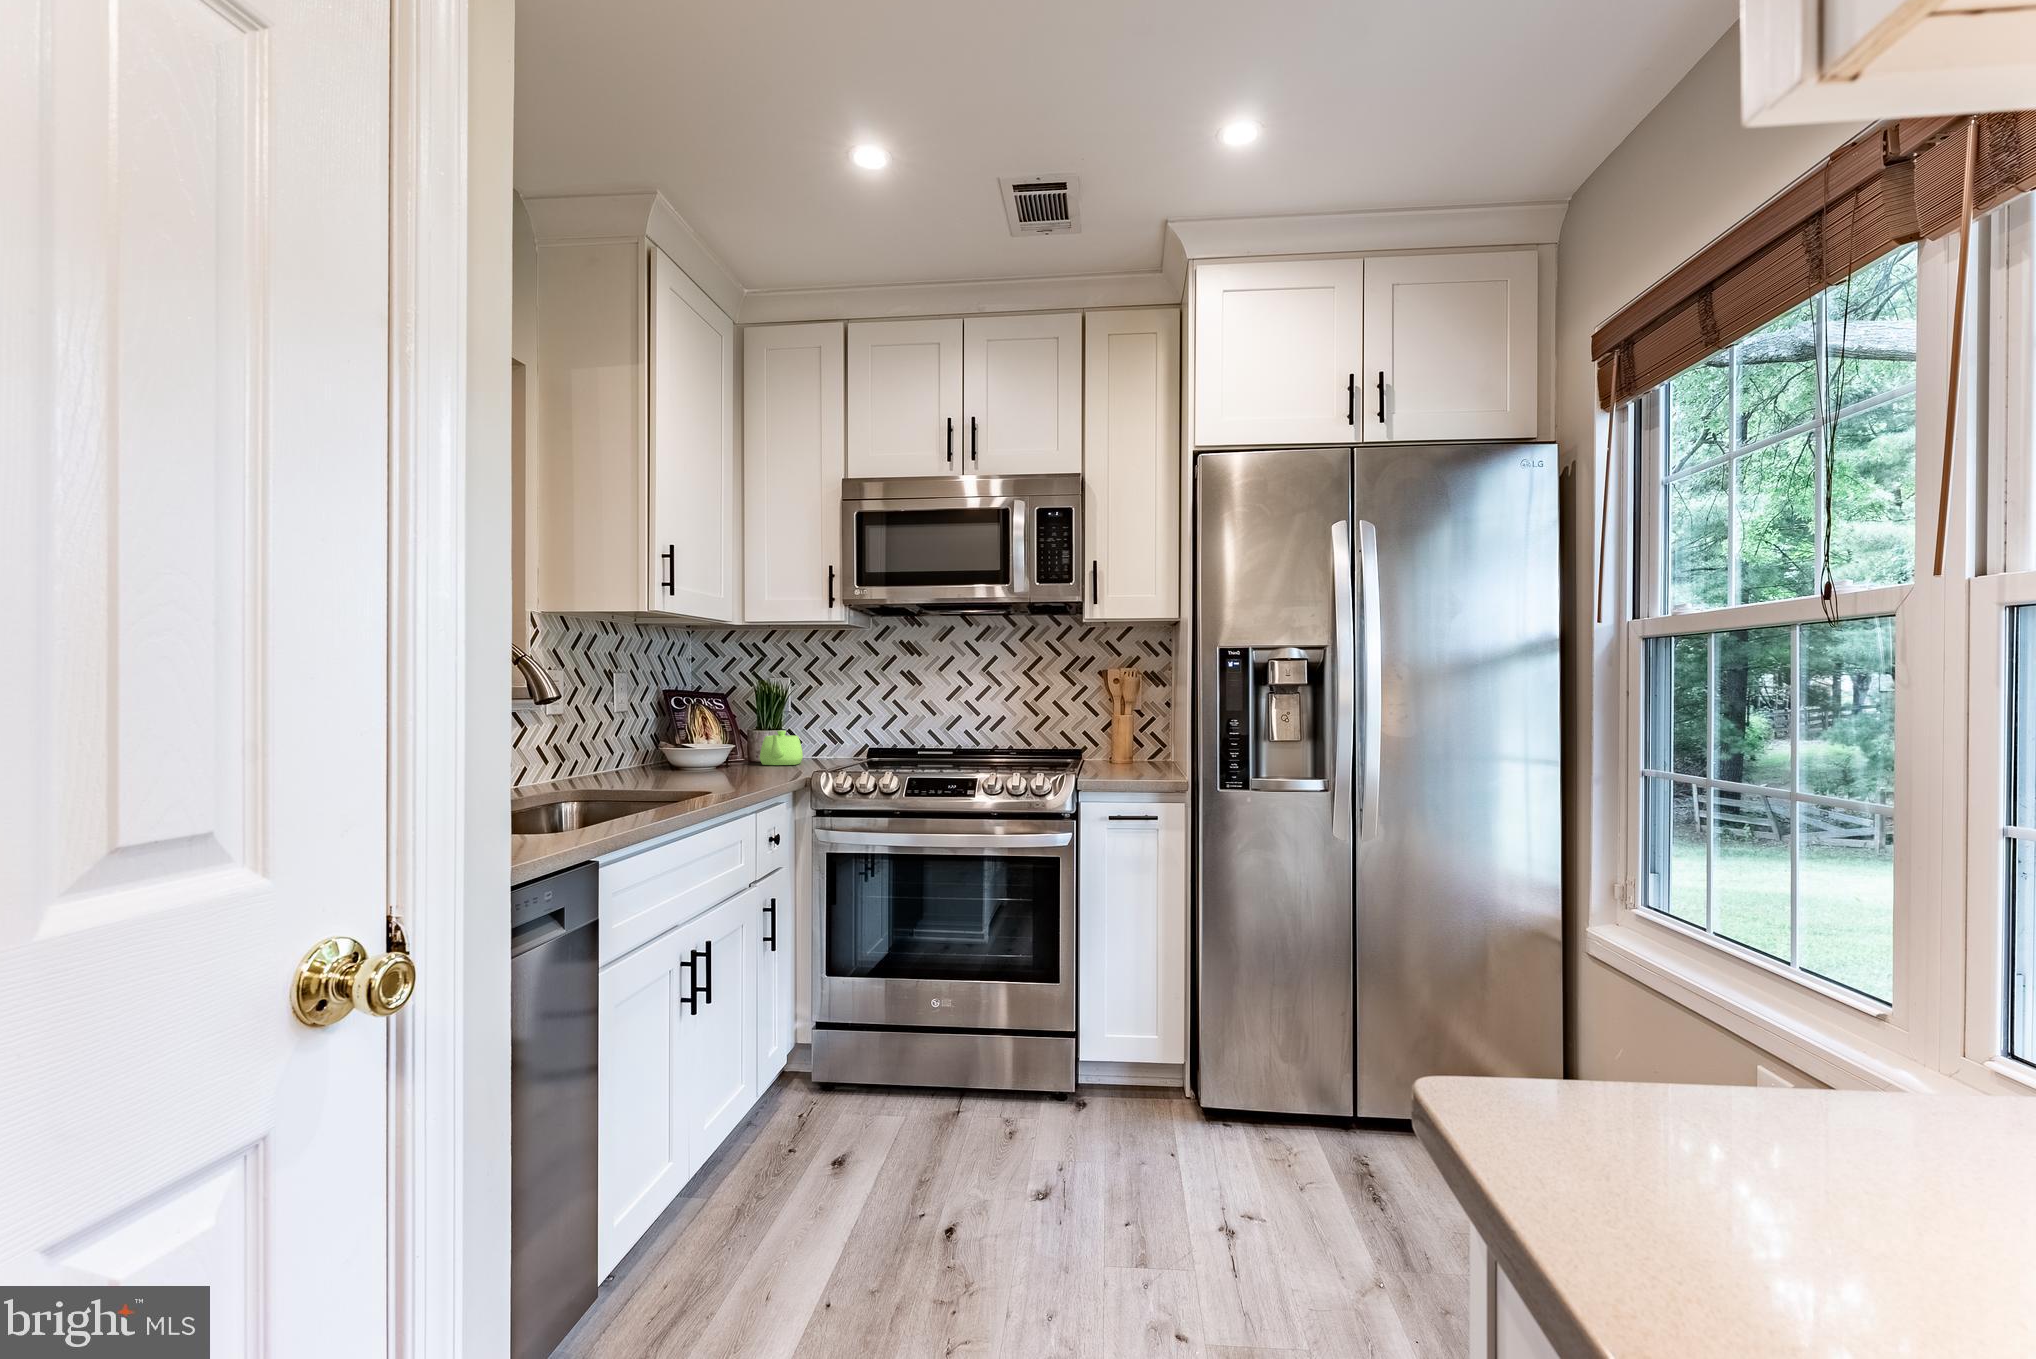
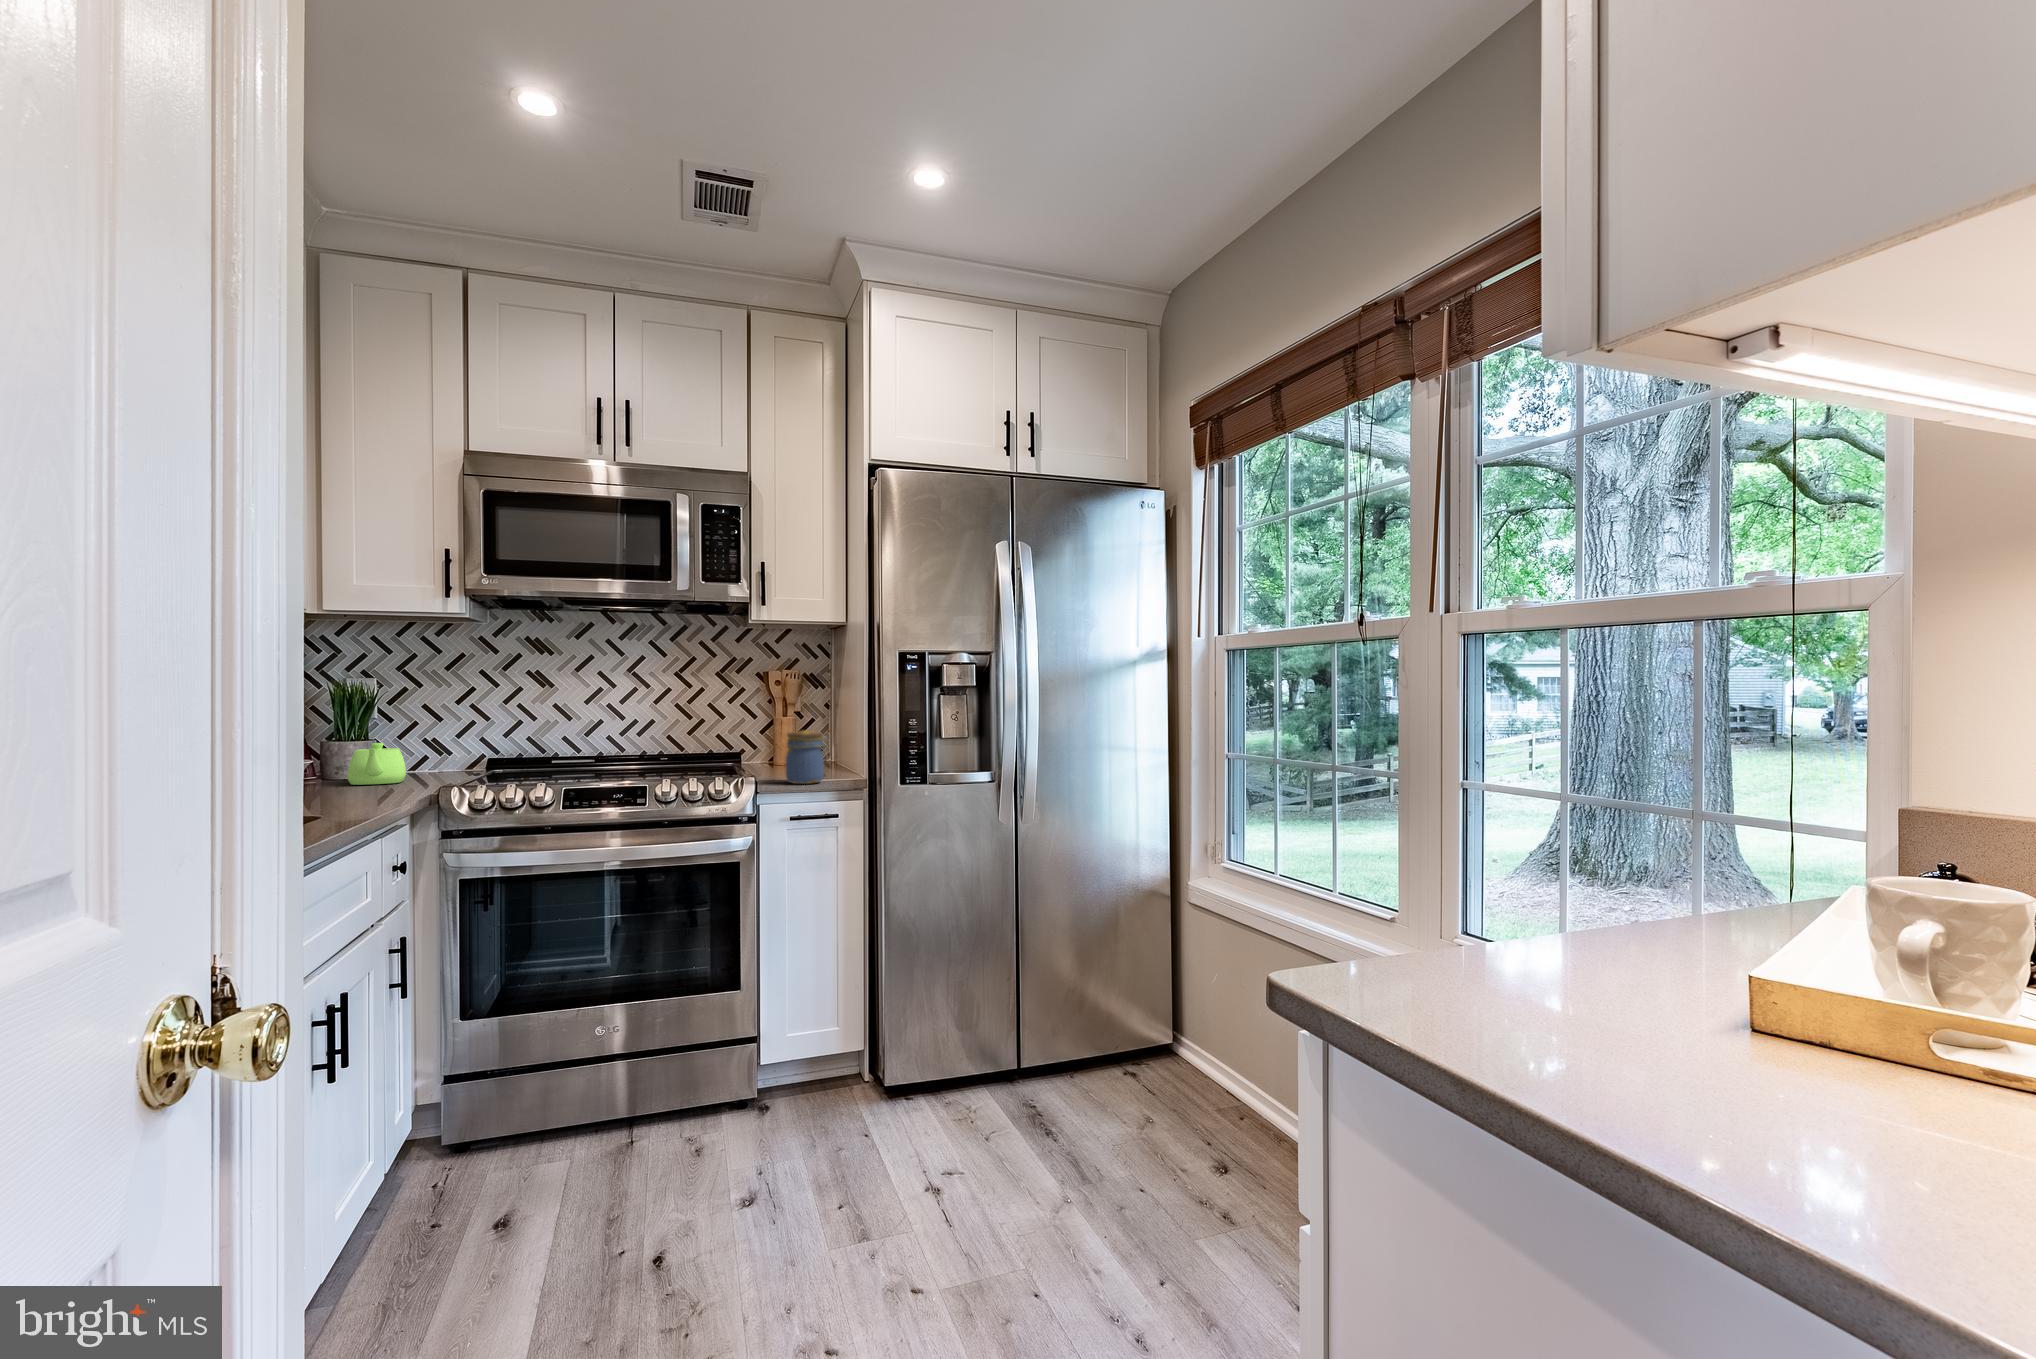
jar: none [1108,730,1150,784] -> present [786,731,826,784]

